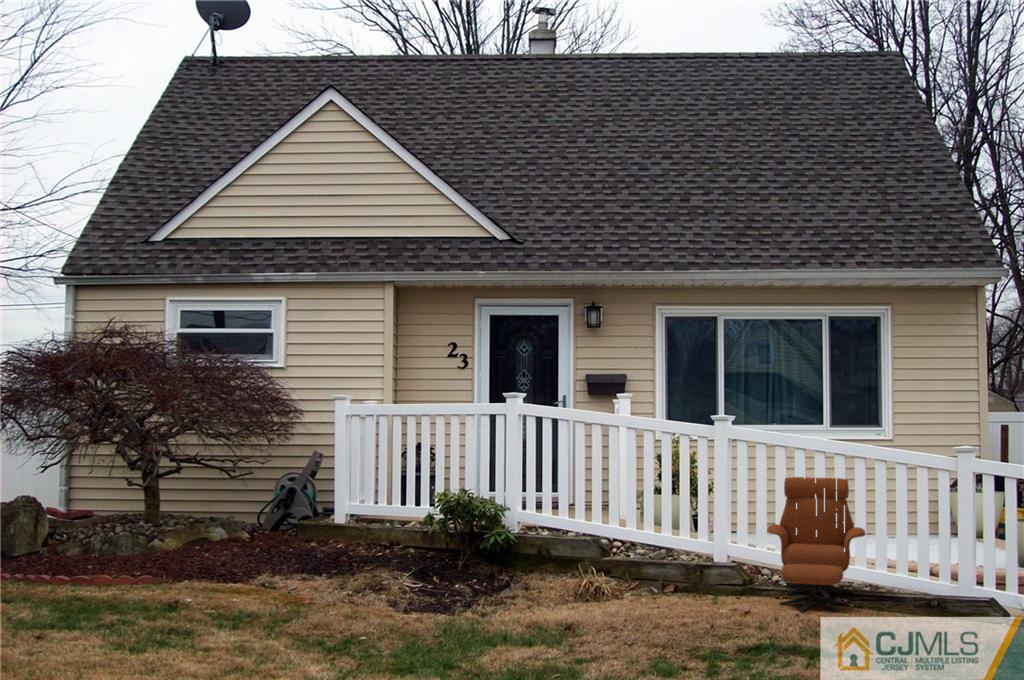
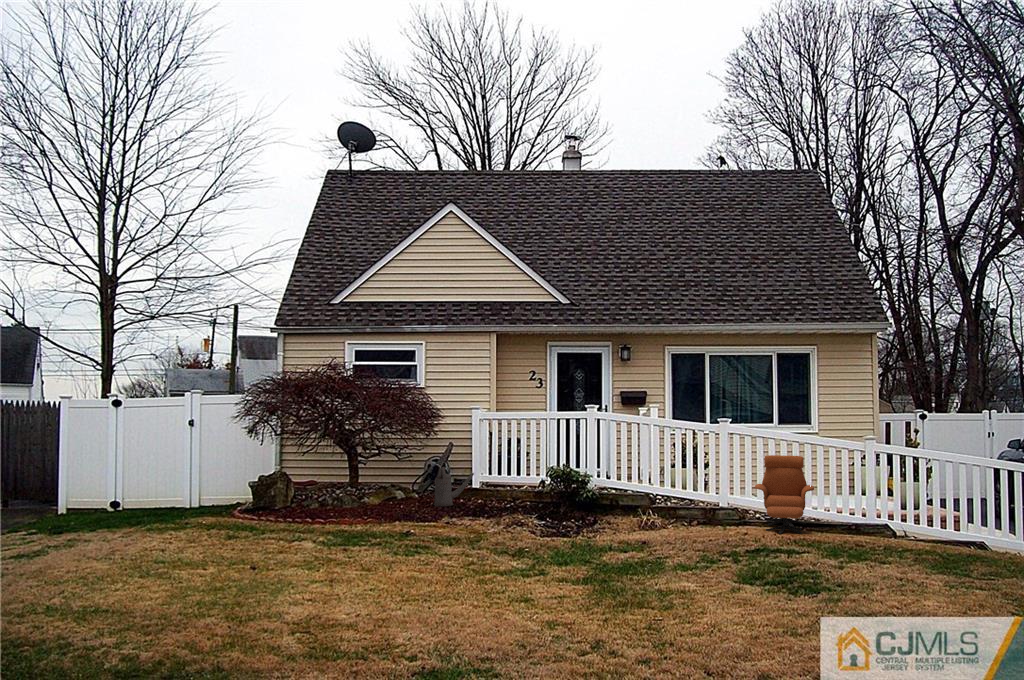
watering can: none [259,492,334,554] -> present [428,467,474,506]

